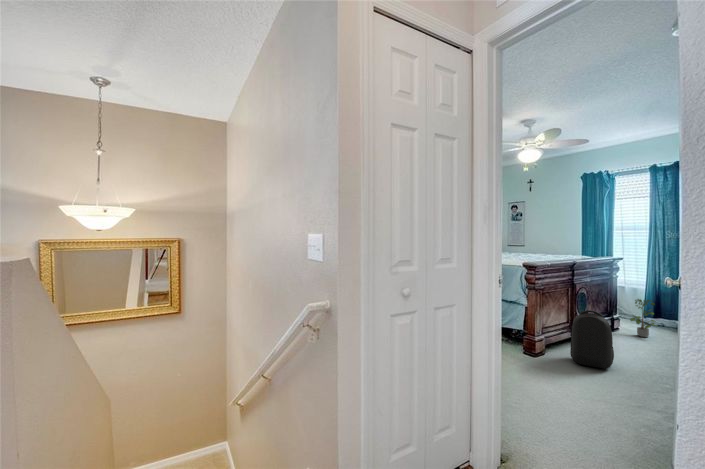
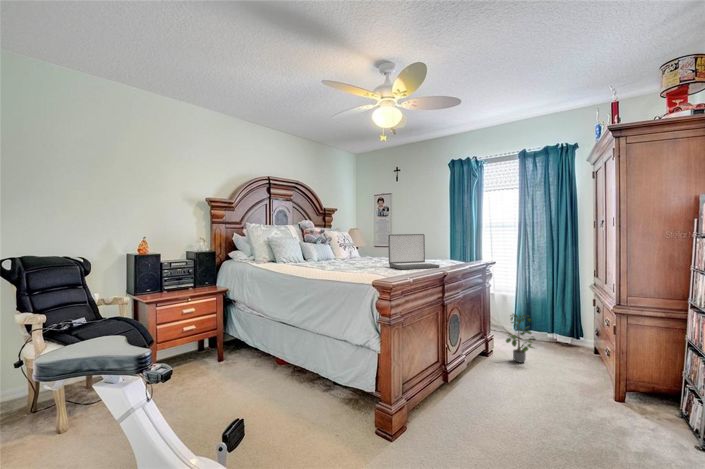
laptop: none [528,235,570,260] -> present [388,234,440,269]
backpack: present [570,310,614,369] -> none [443,350,500,446]

